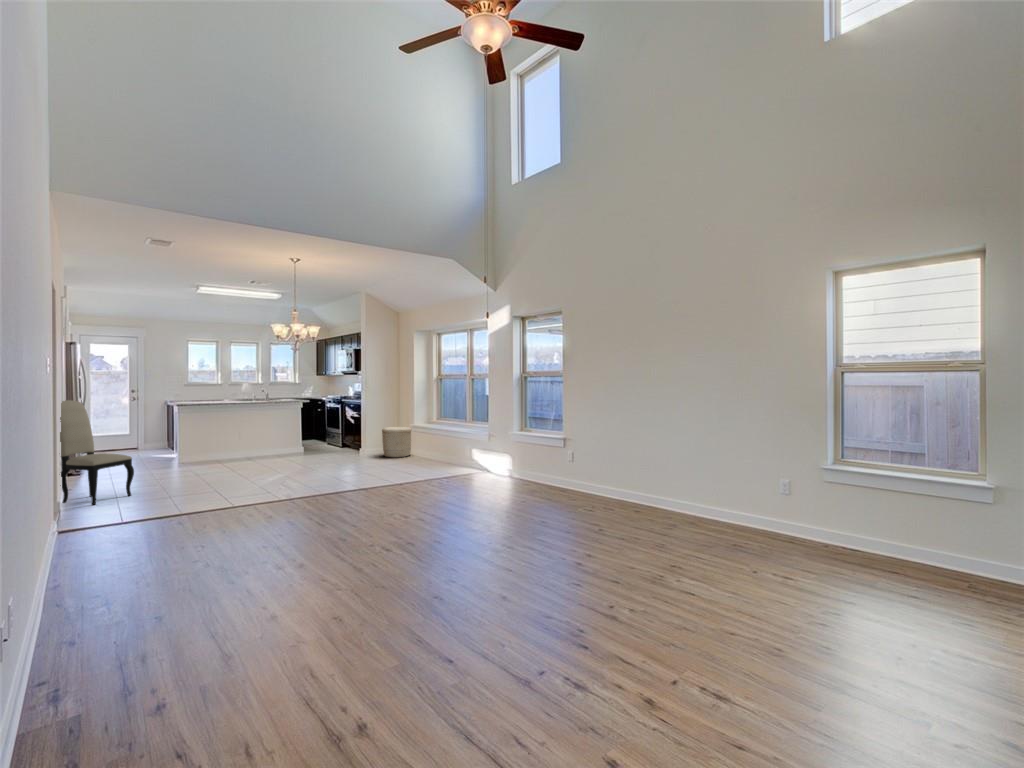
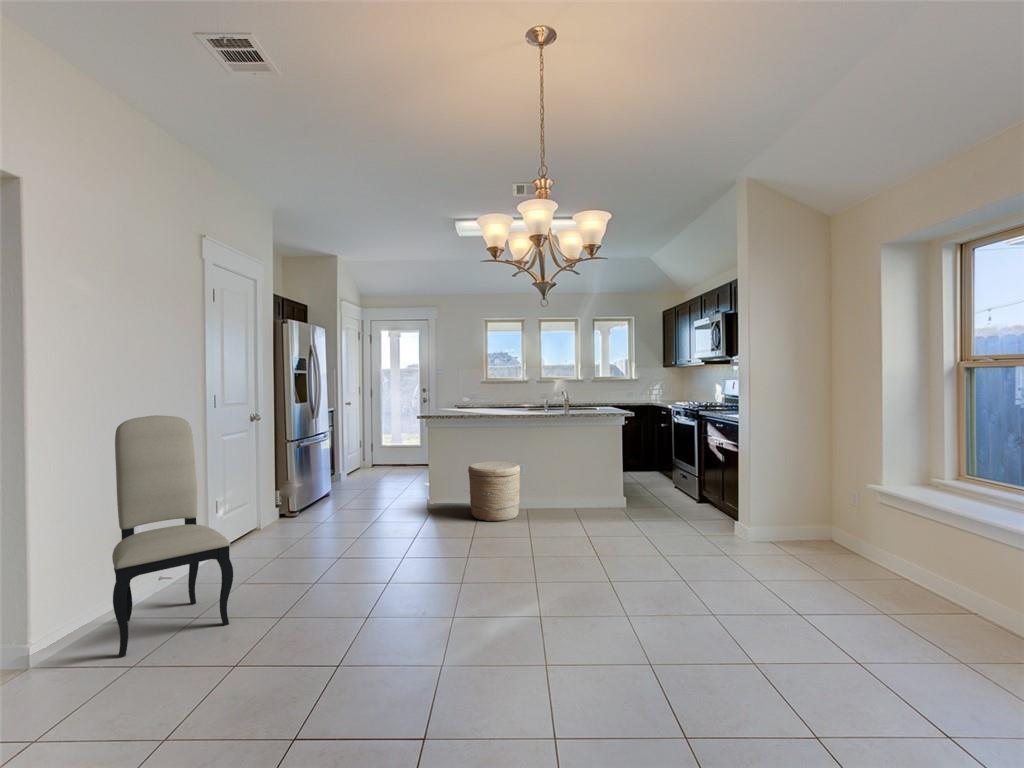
woven basket: present [382,427,412,457] -> present [468,462,520,521]

